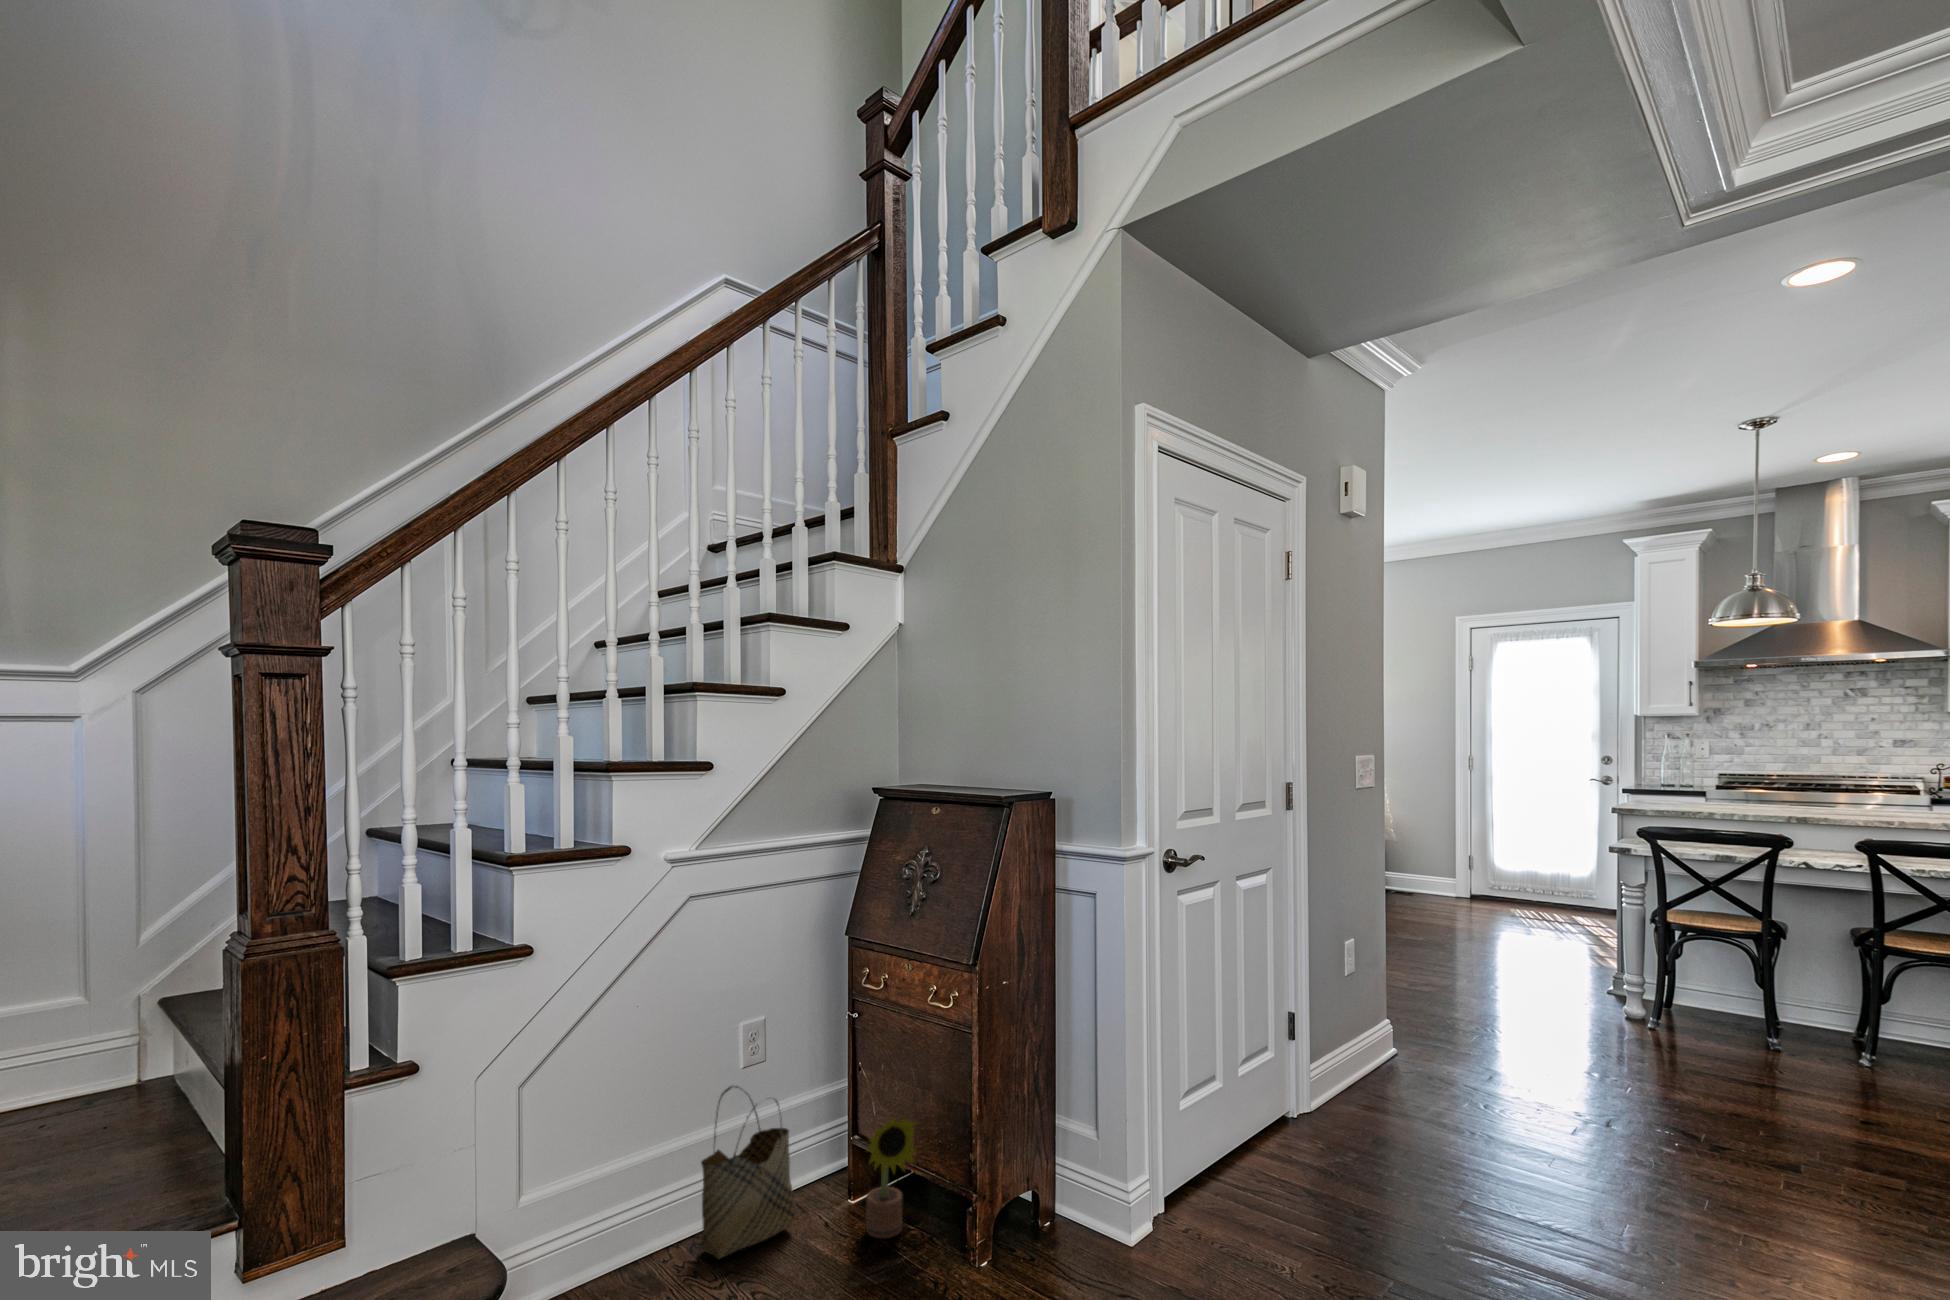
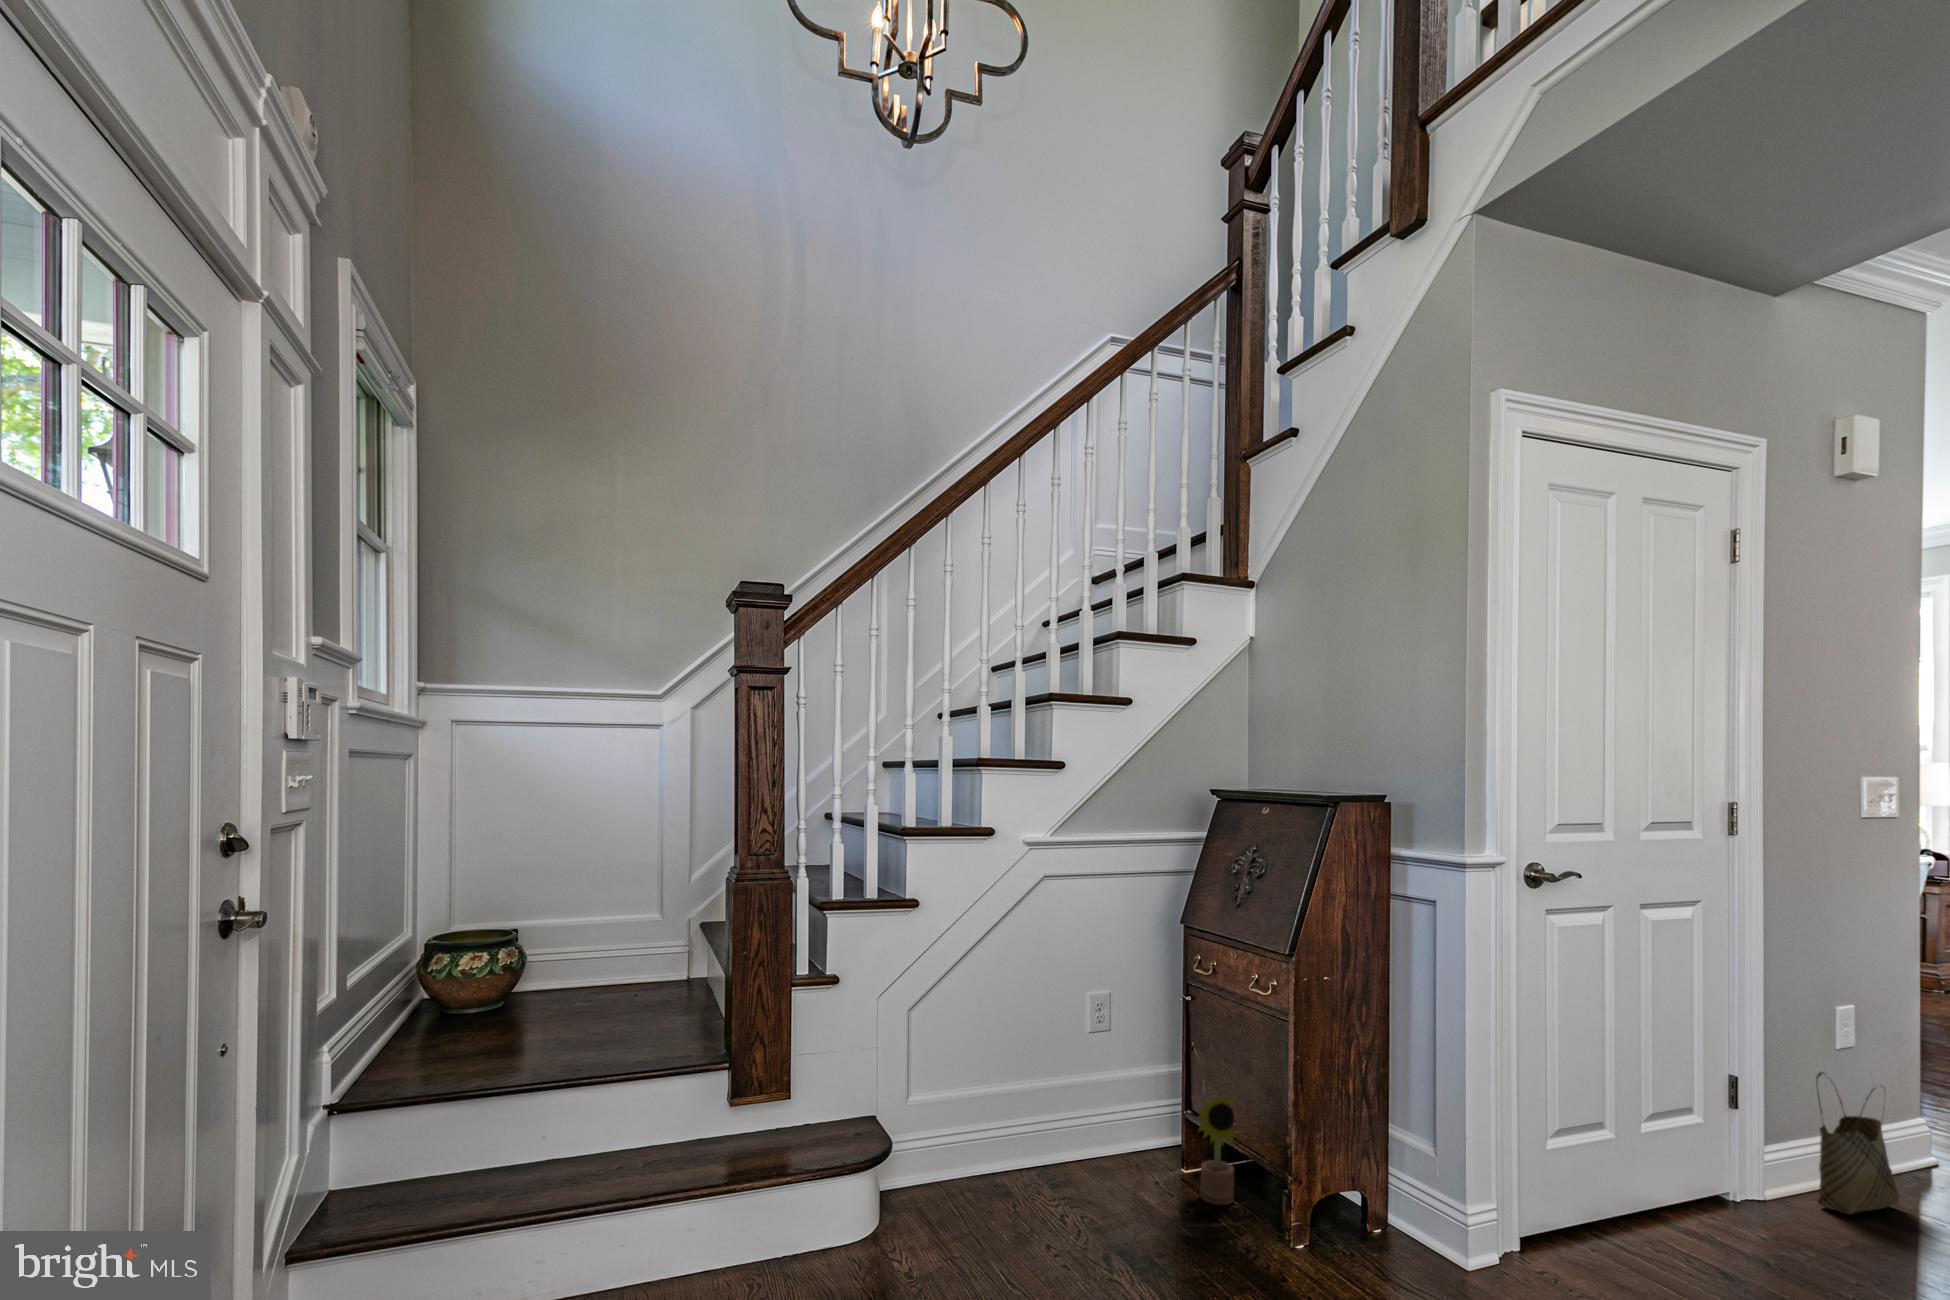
woven basket: present [701,1086,795,1259] -> present [1817,1072,1899,1214]

